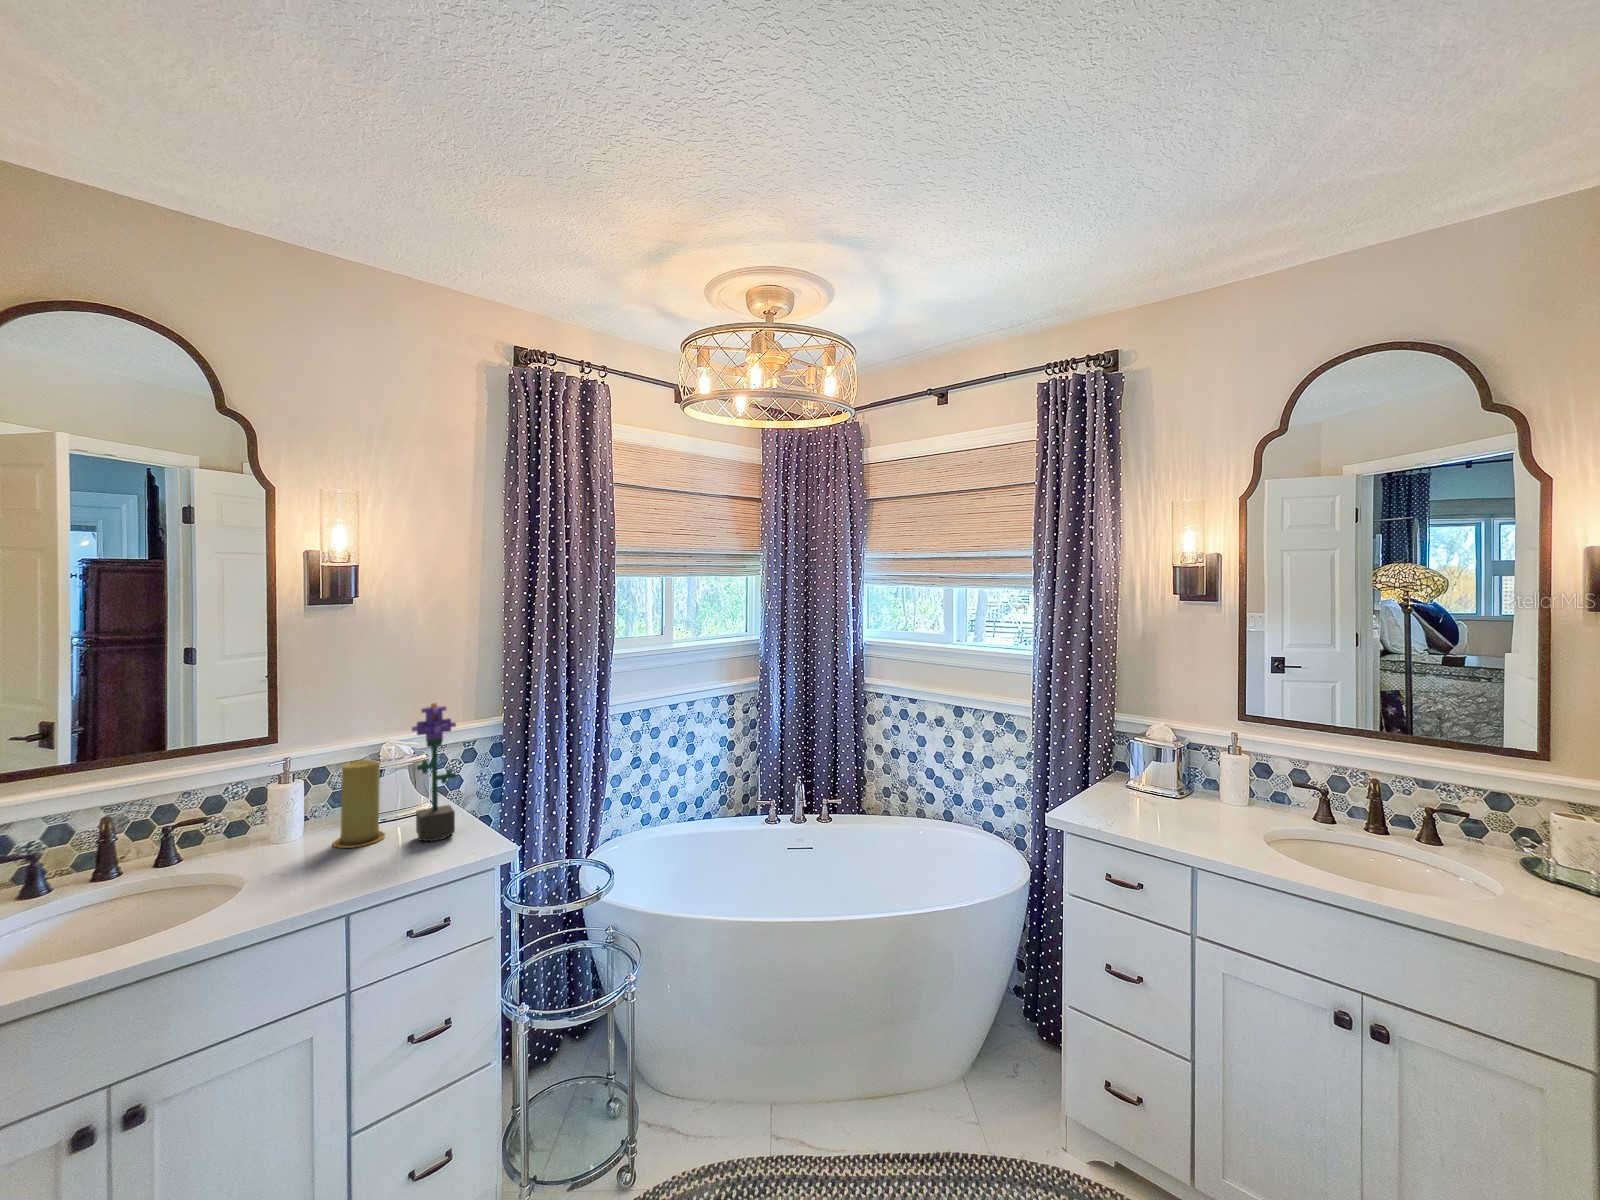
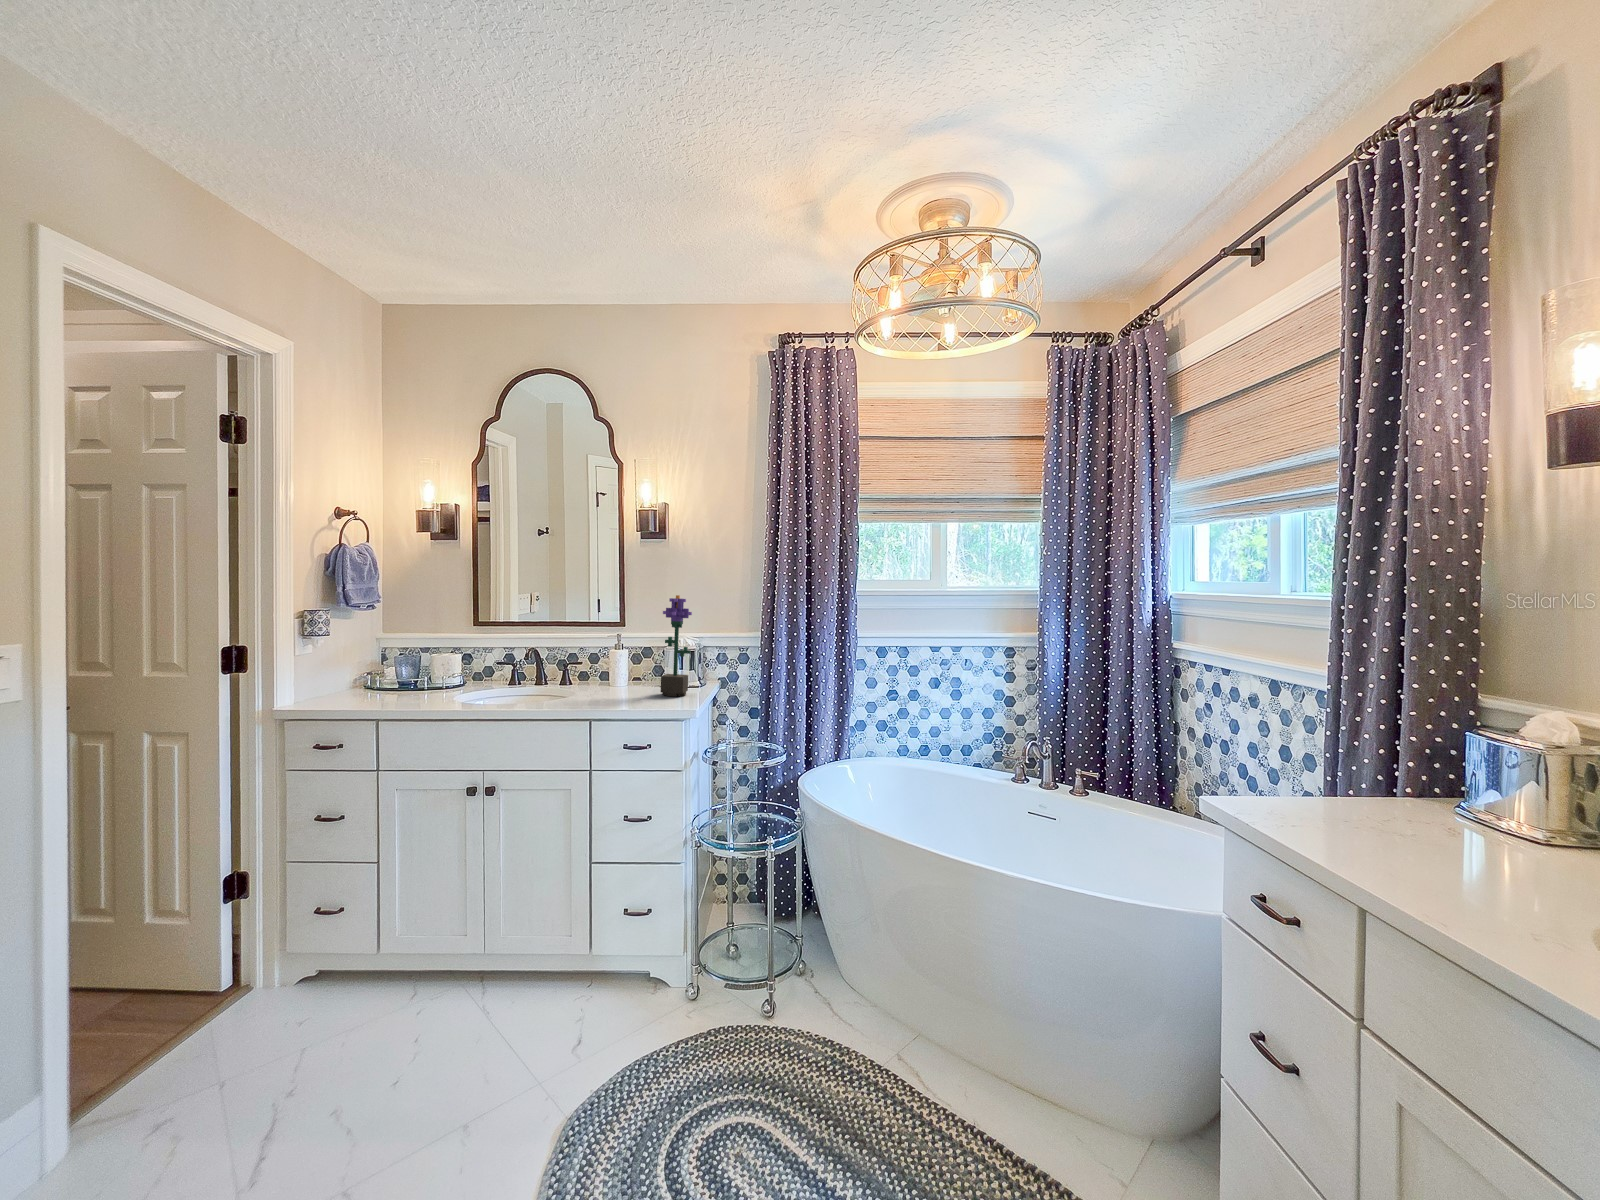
candle: present [333,760,385,848] -> none [624,634,656,691]

